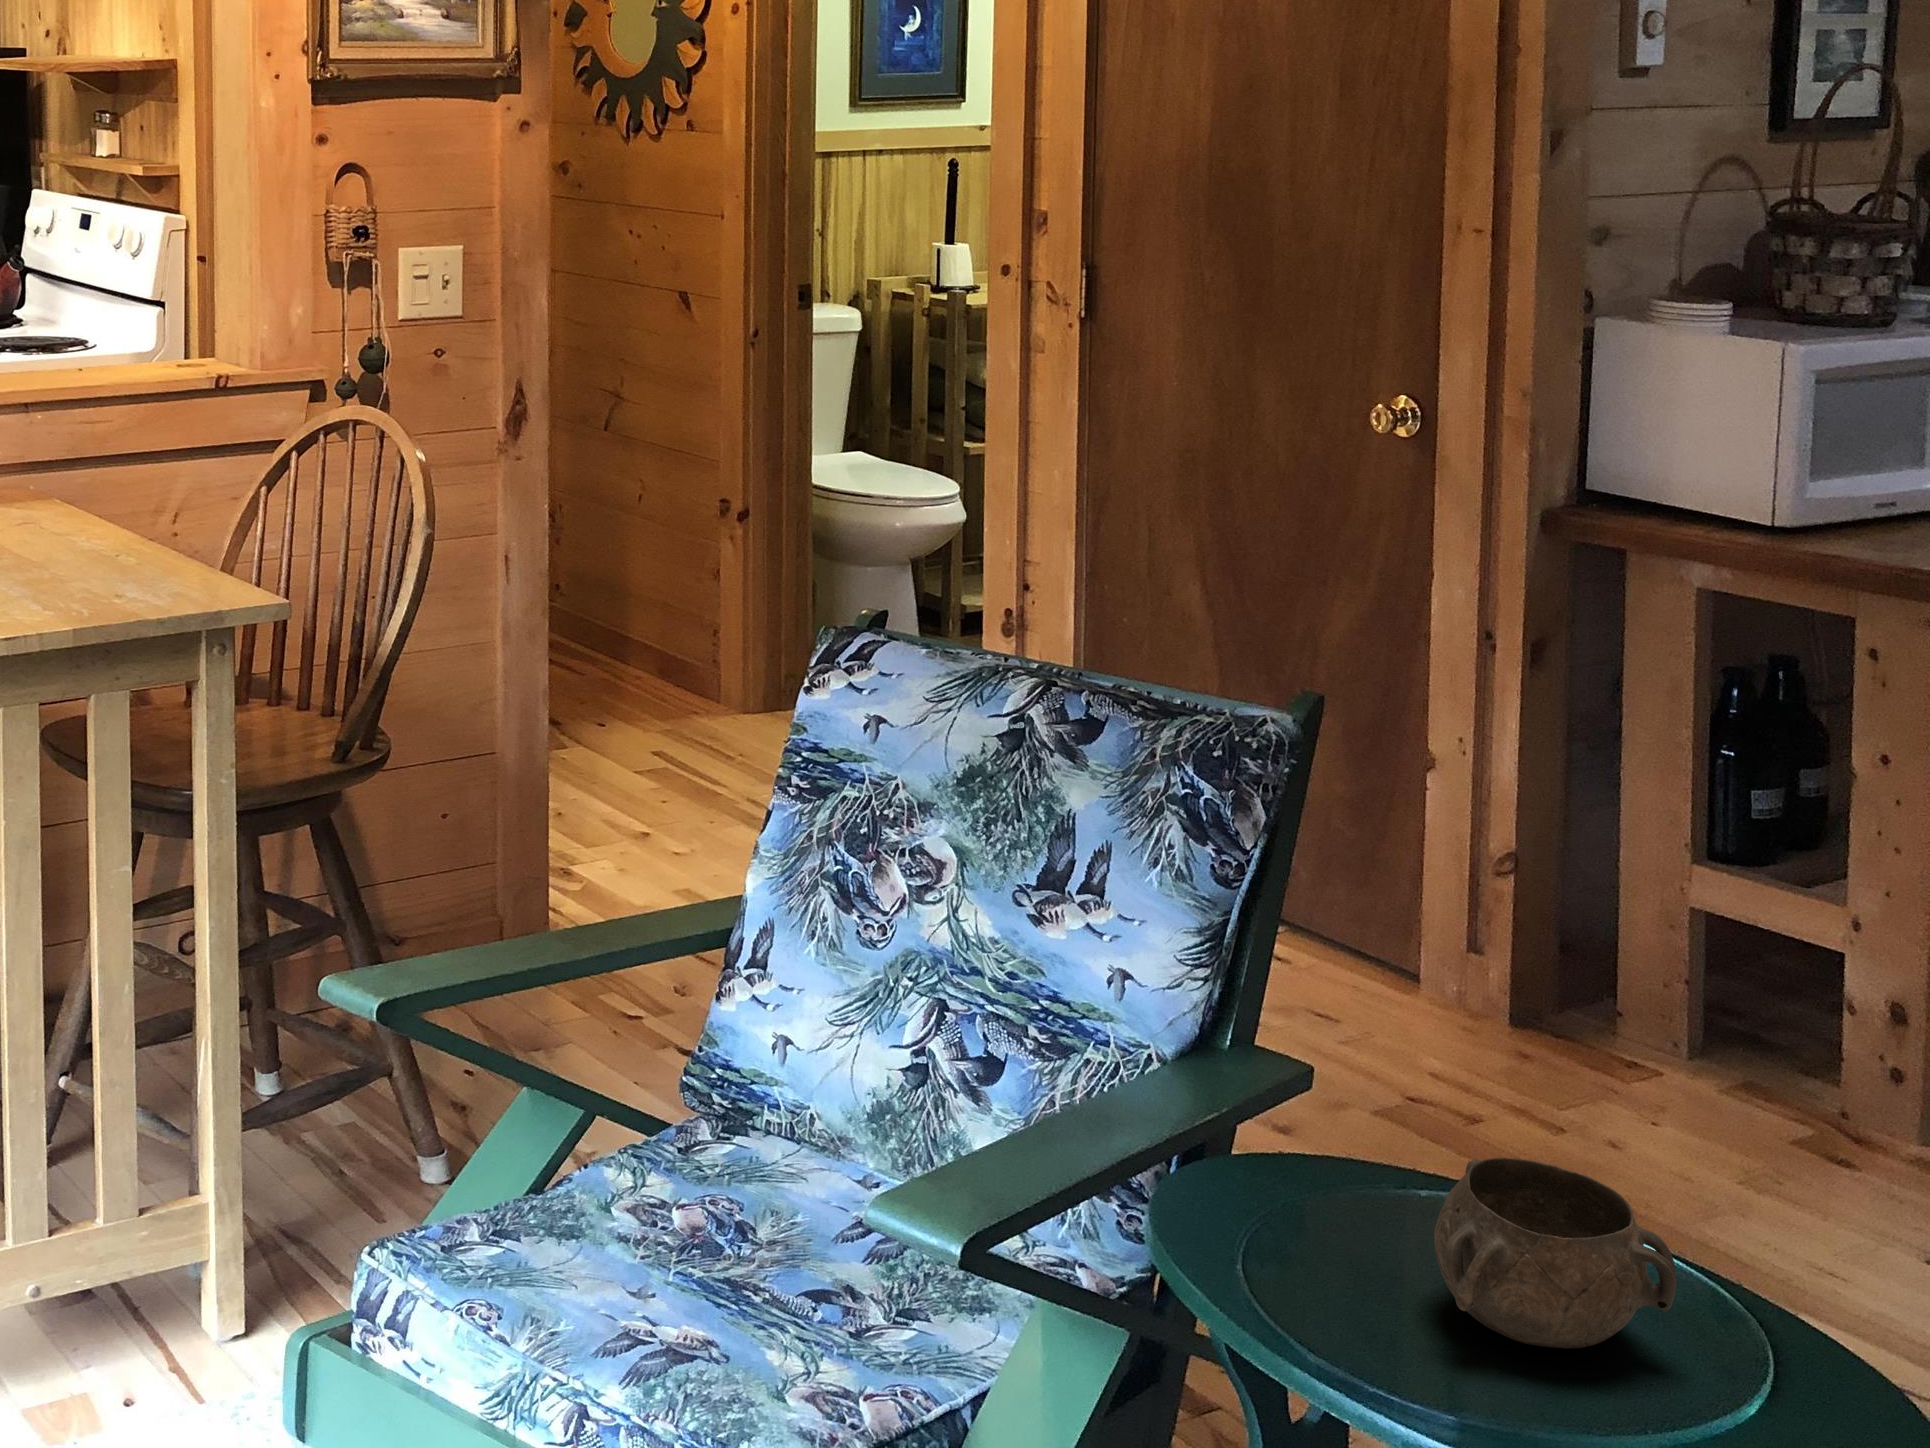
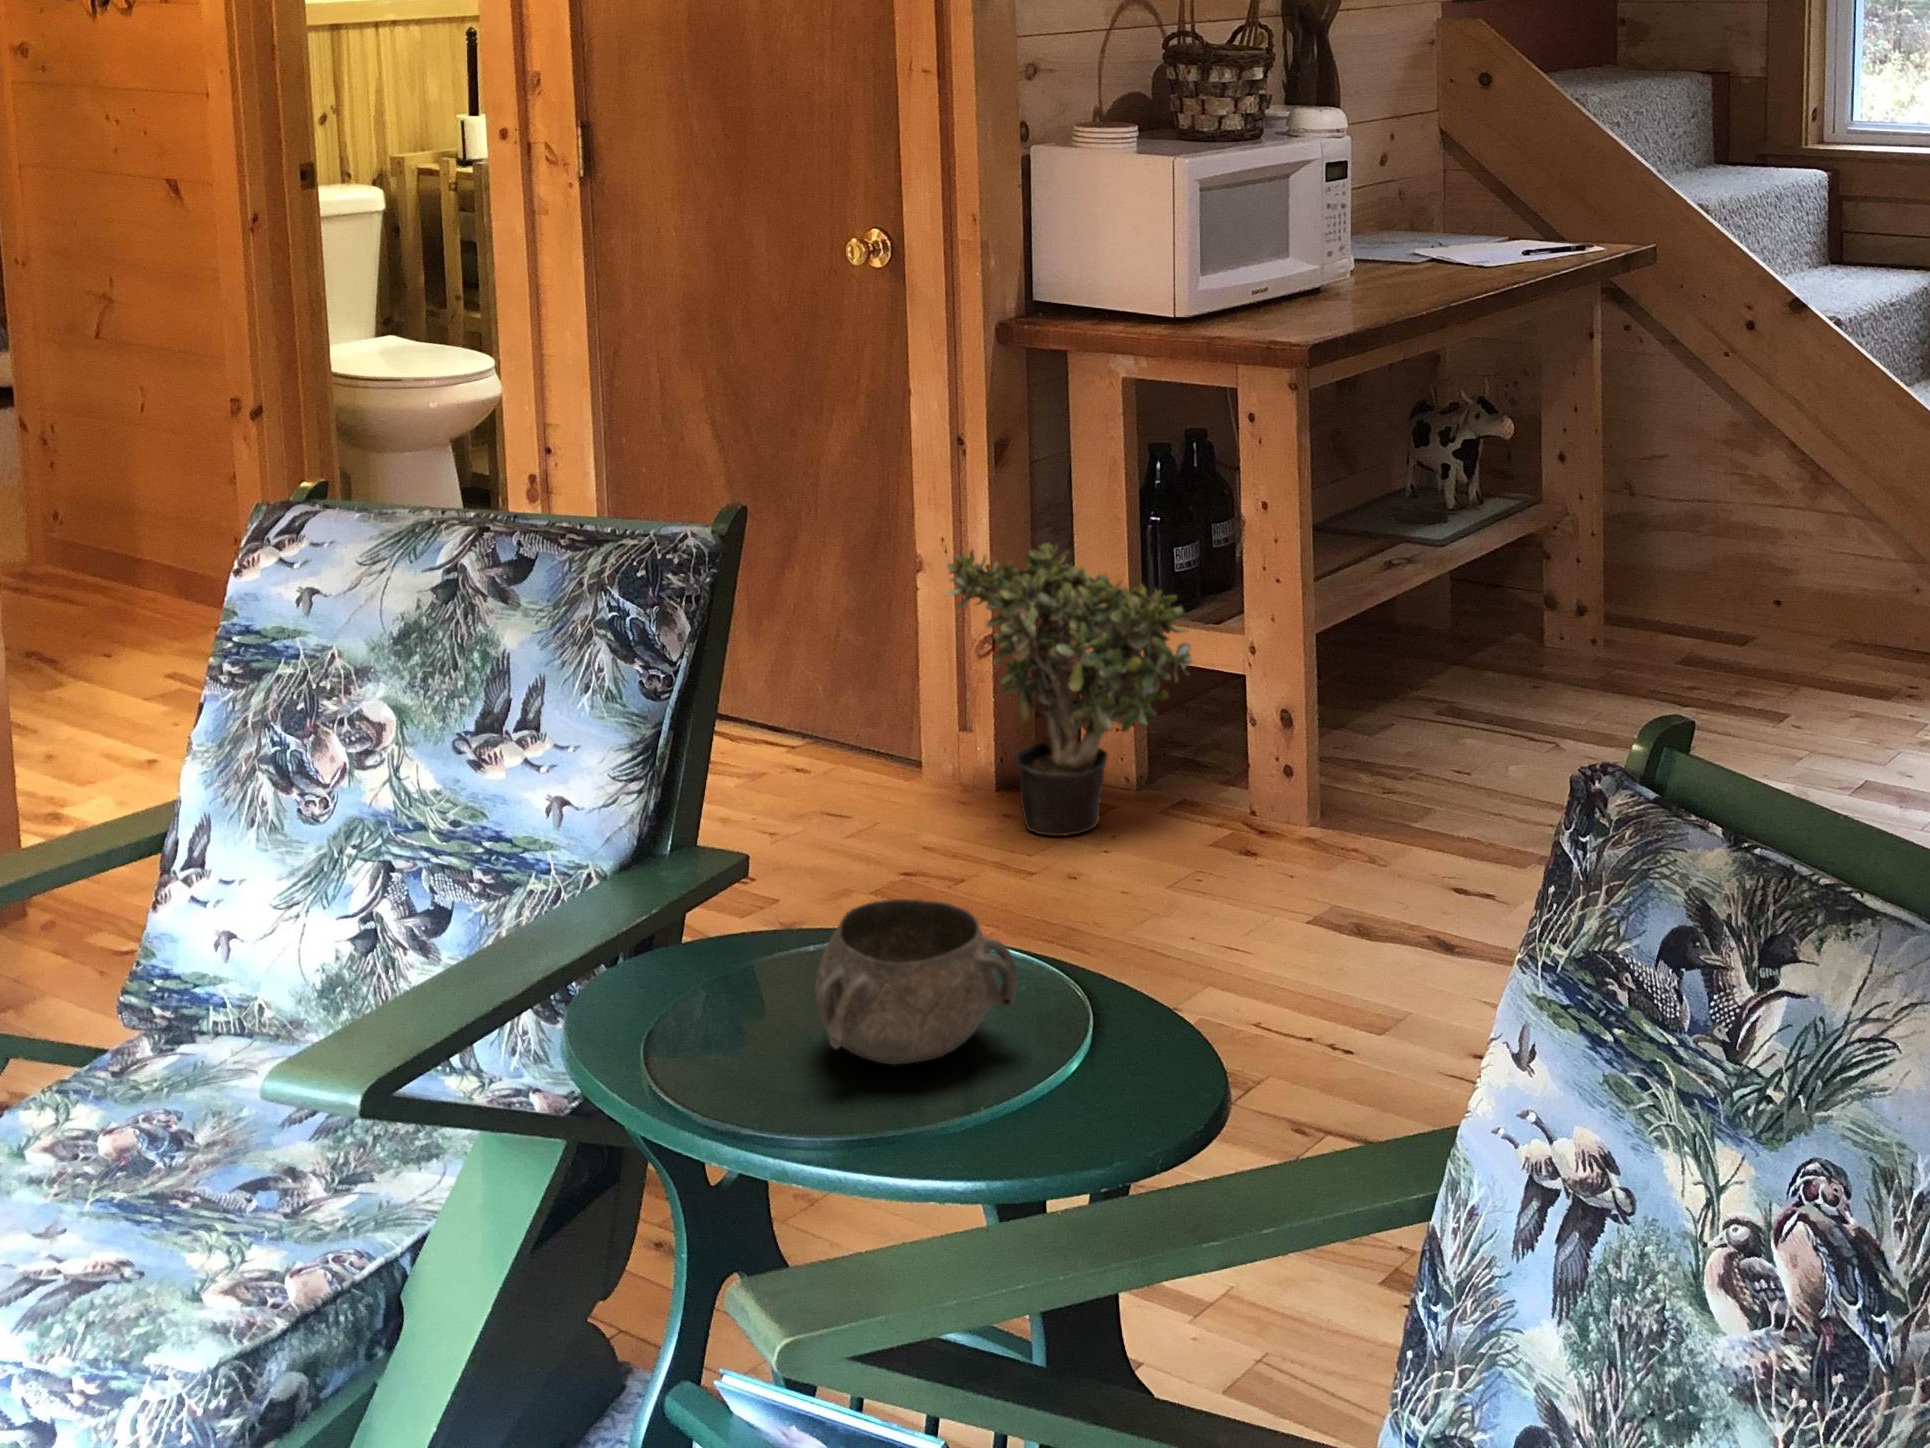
potted plant: none [1471,759,1775,1101] -> present [947,543,1192,836]

